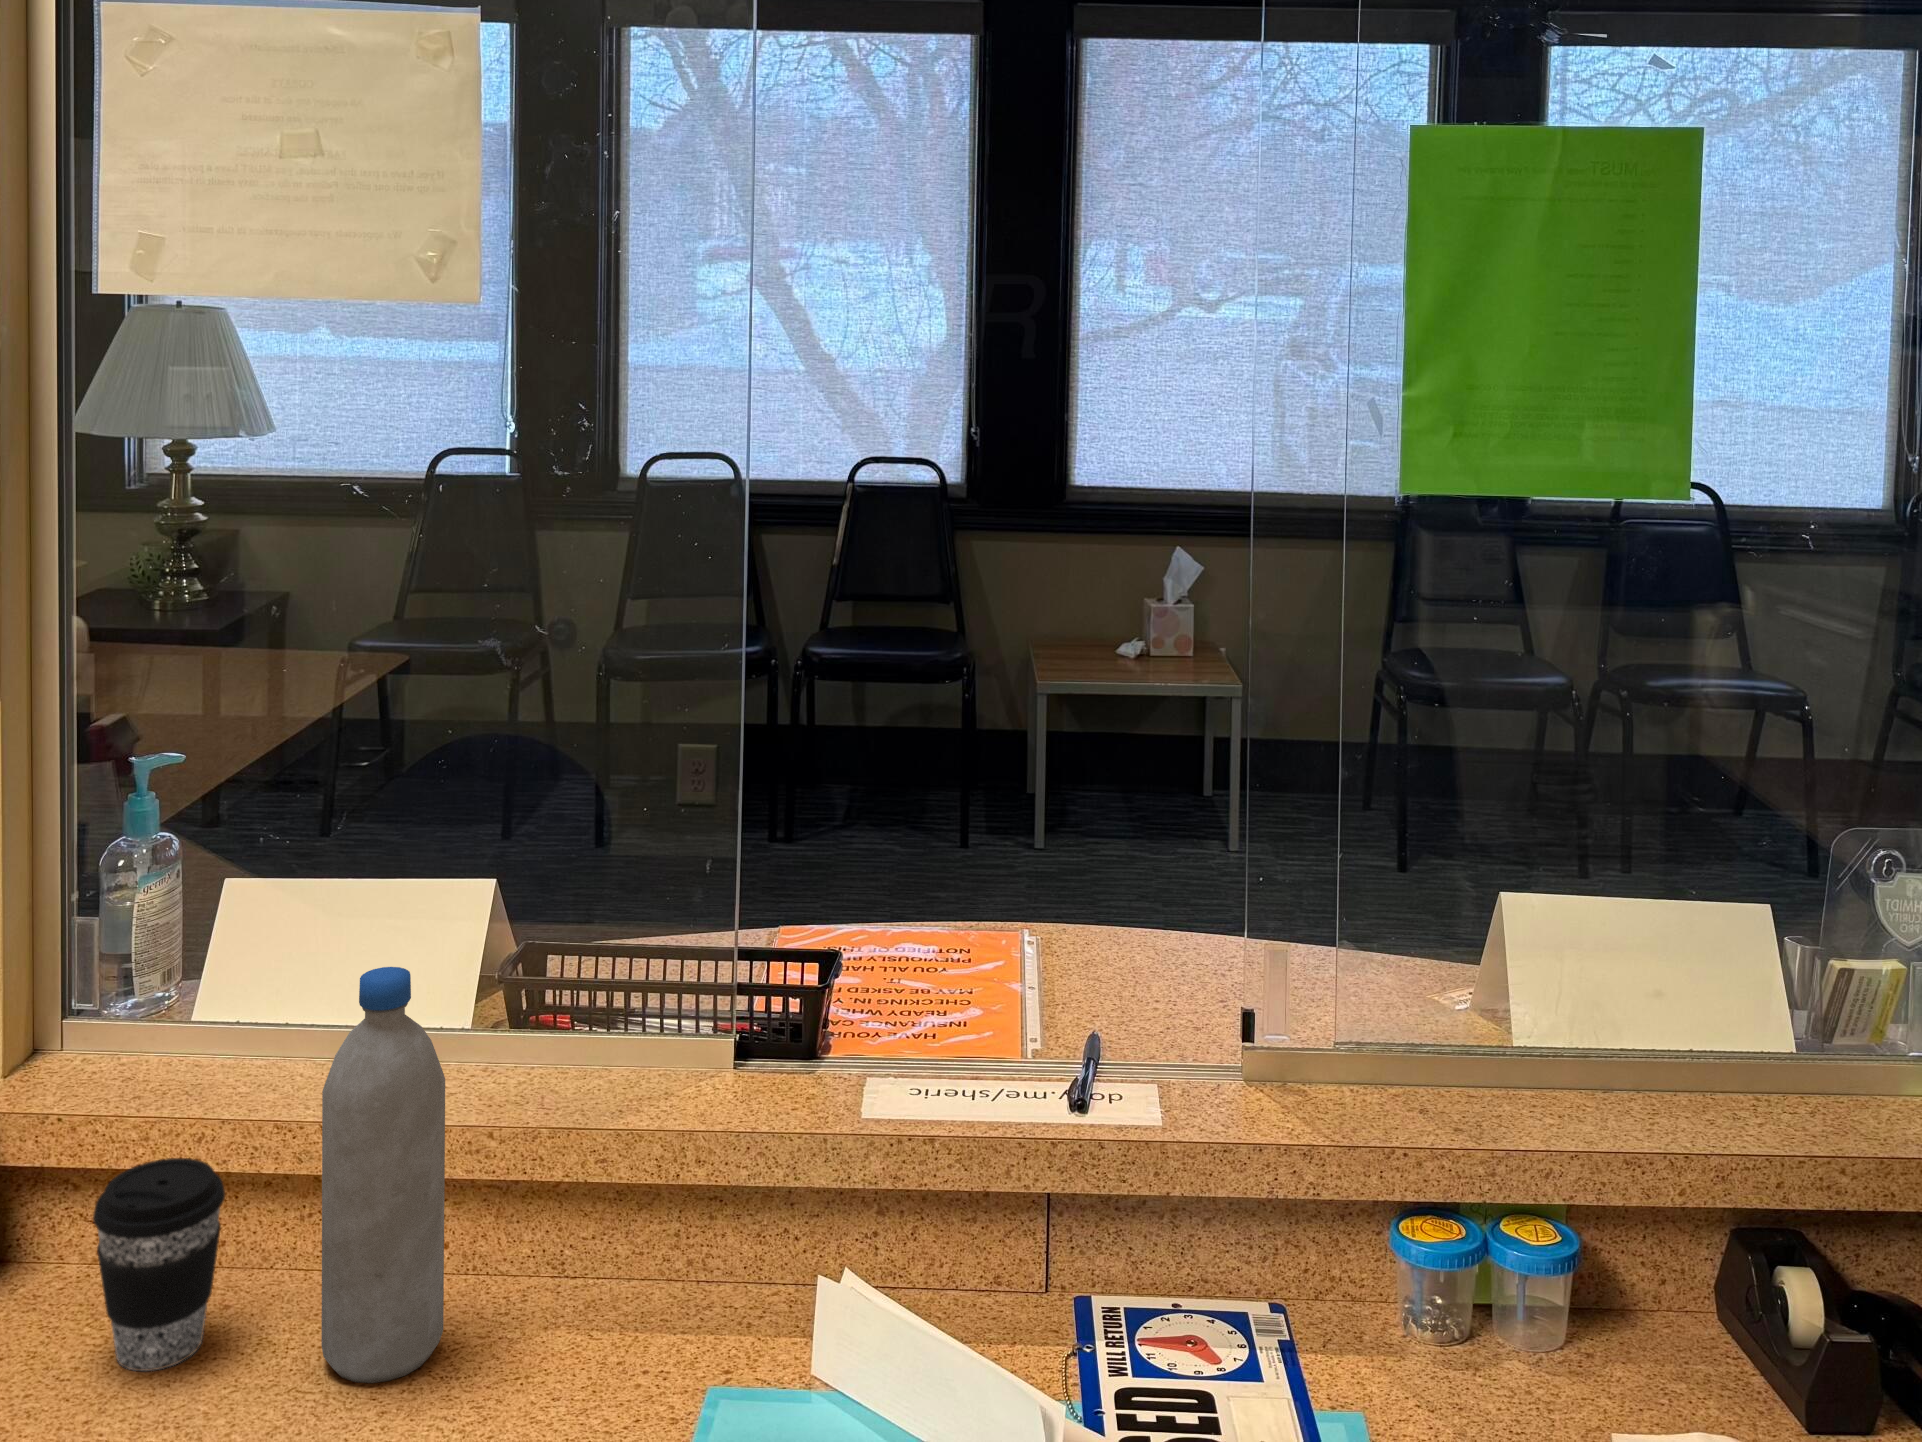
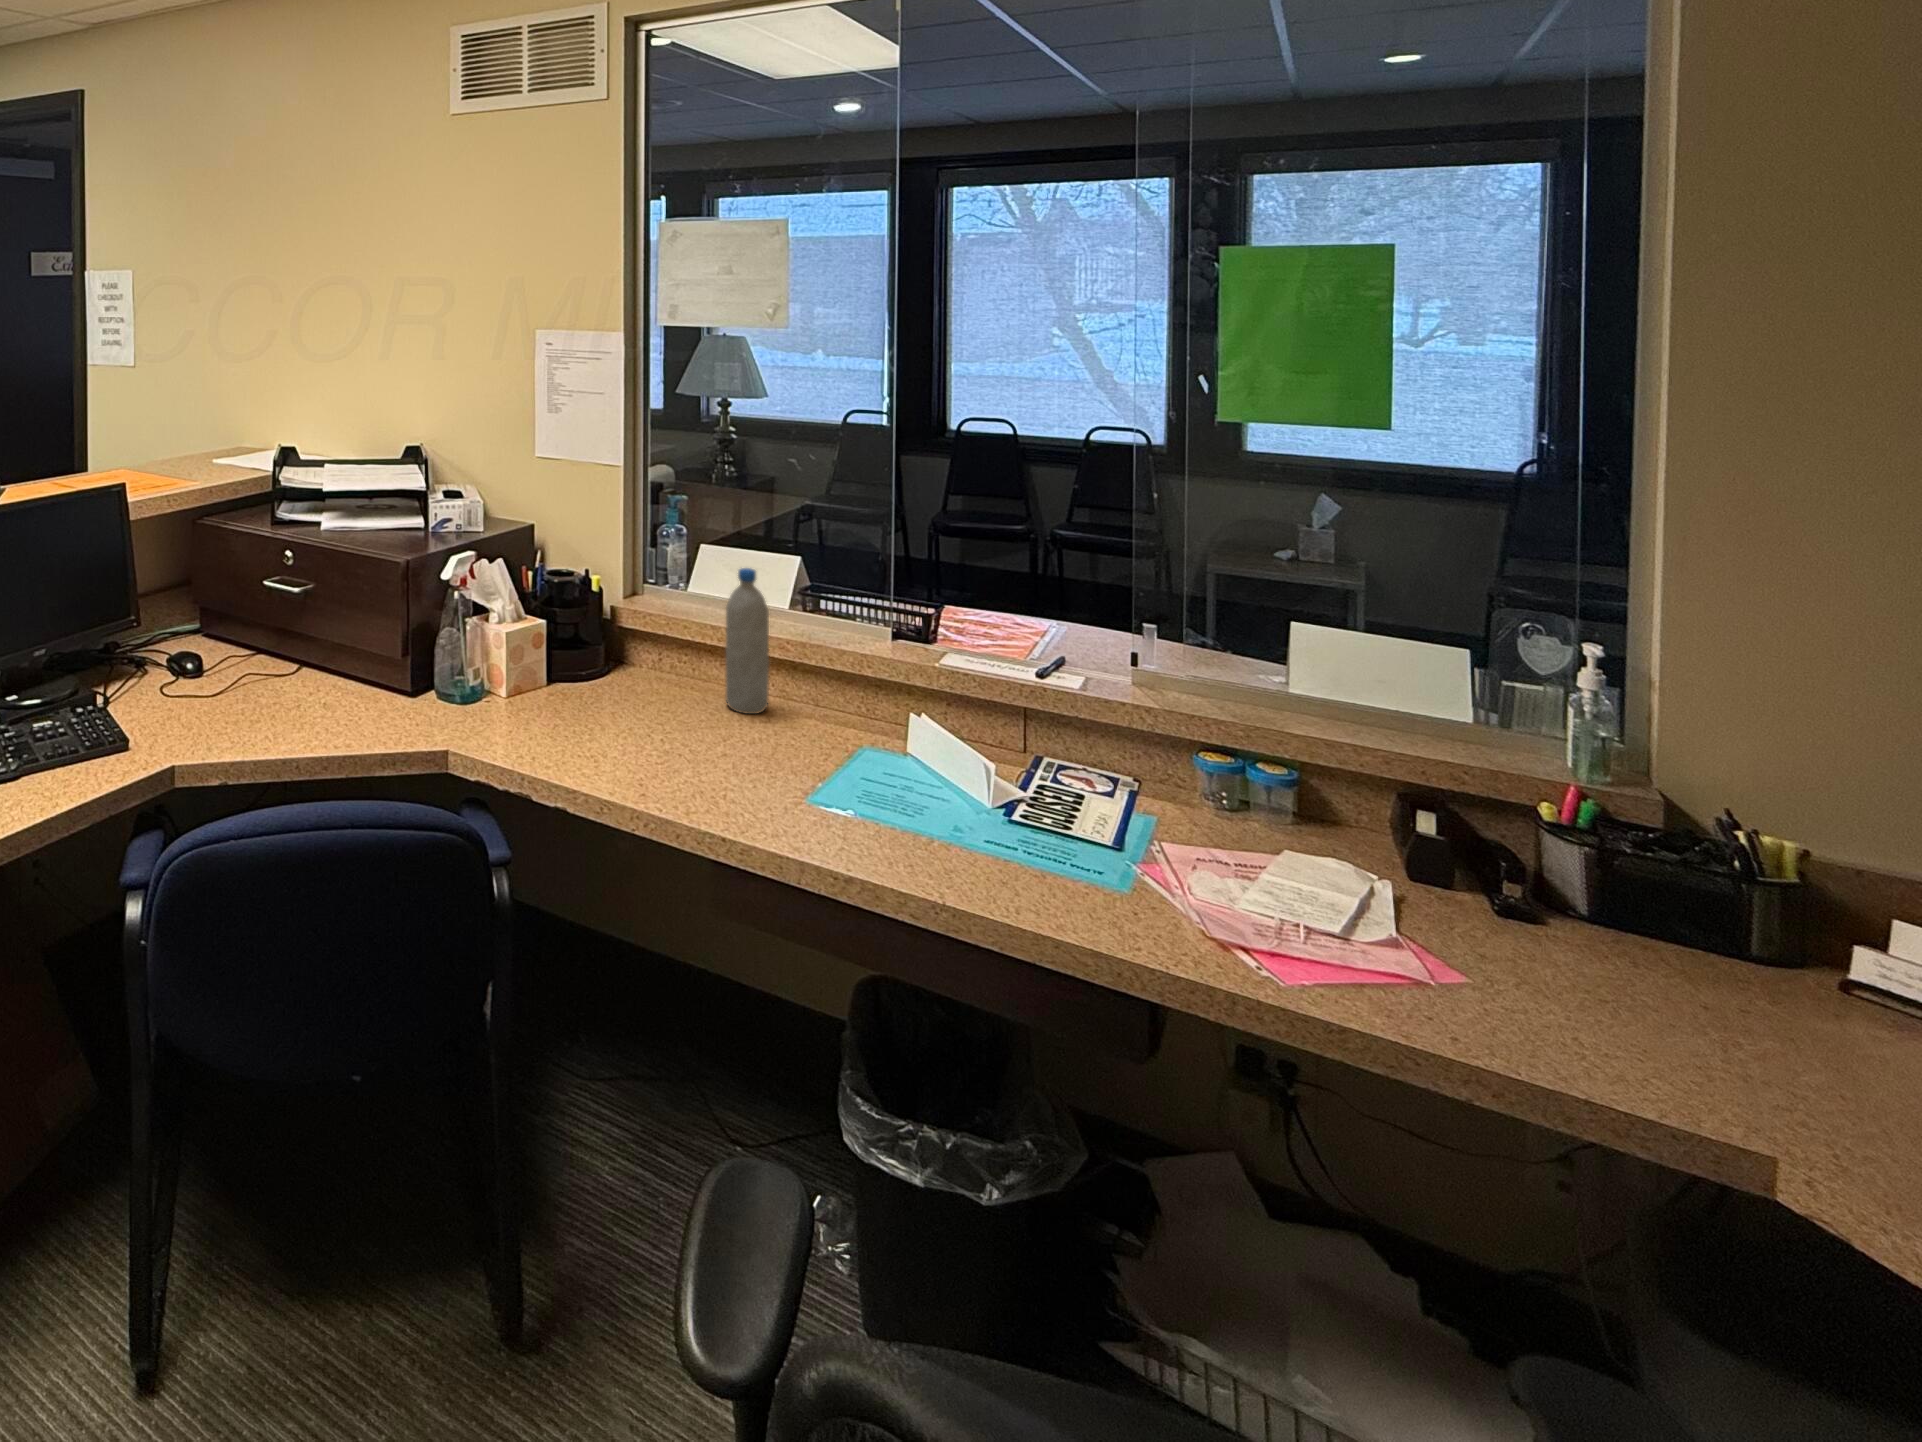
coffee cup: present [93,1158,225,1371] -> none [652,627,694,695]

